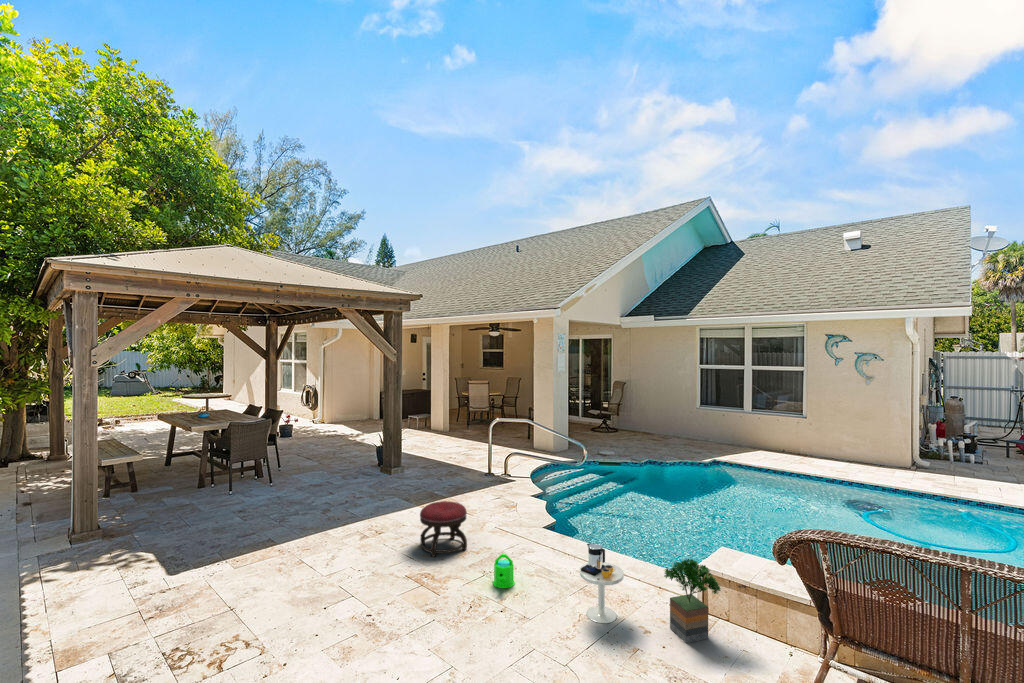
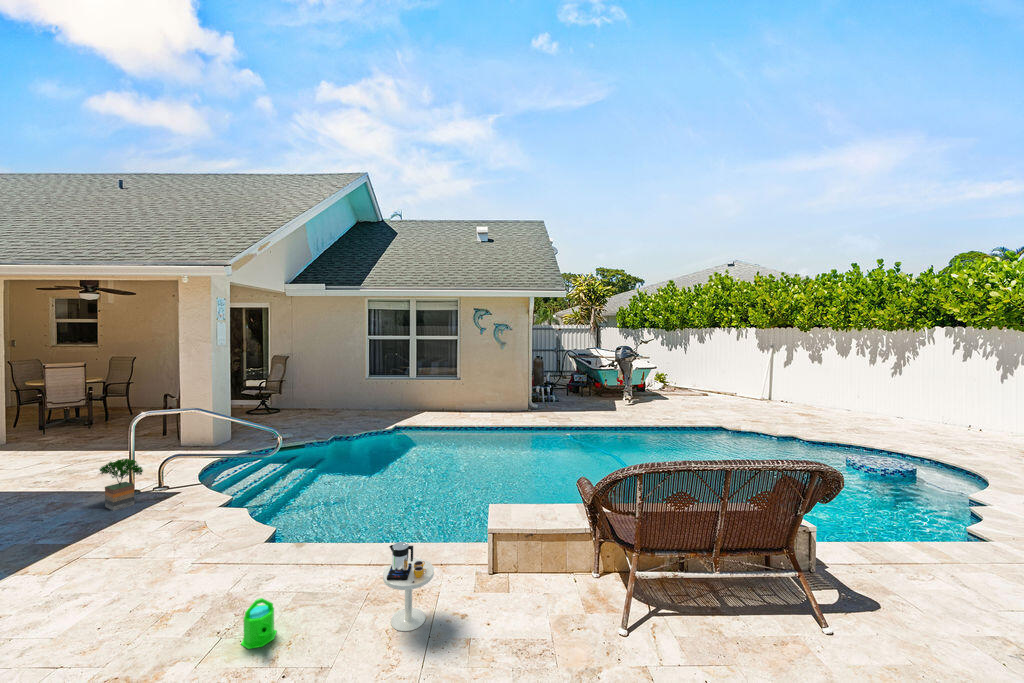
ottoman: present [420,501,467,557] -> none [58,550,162,653]
potted tree: present [664,559,721,643] -> present [99,459,143,511]

